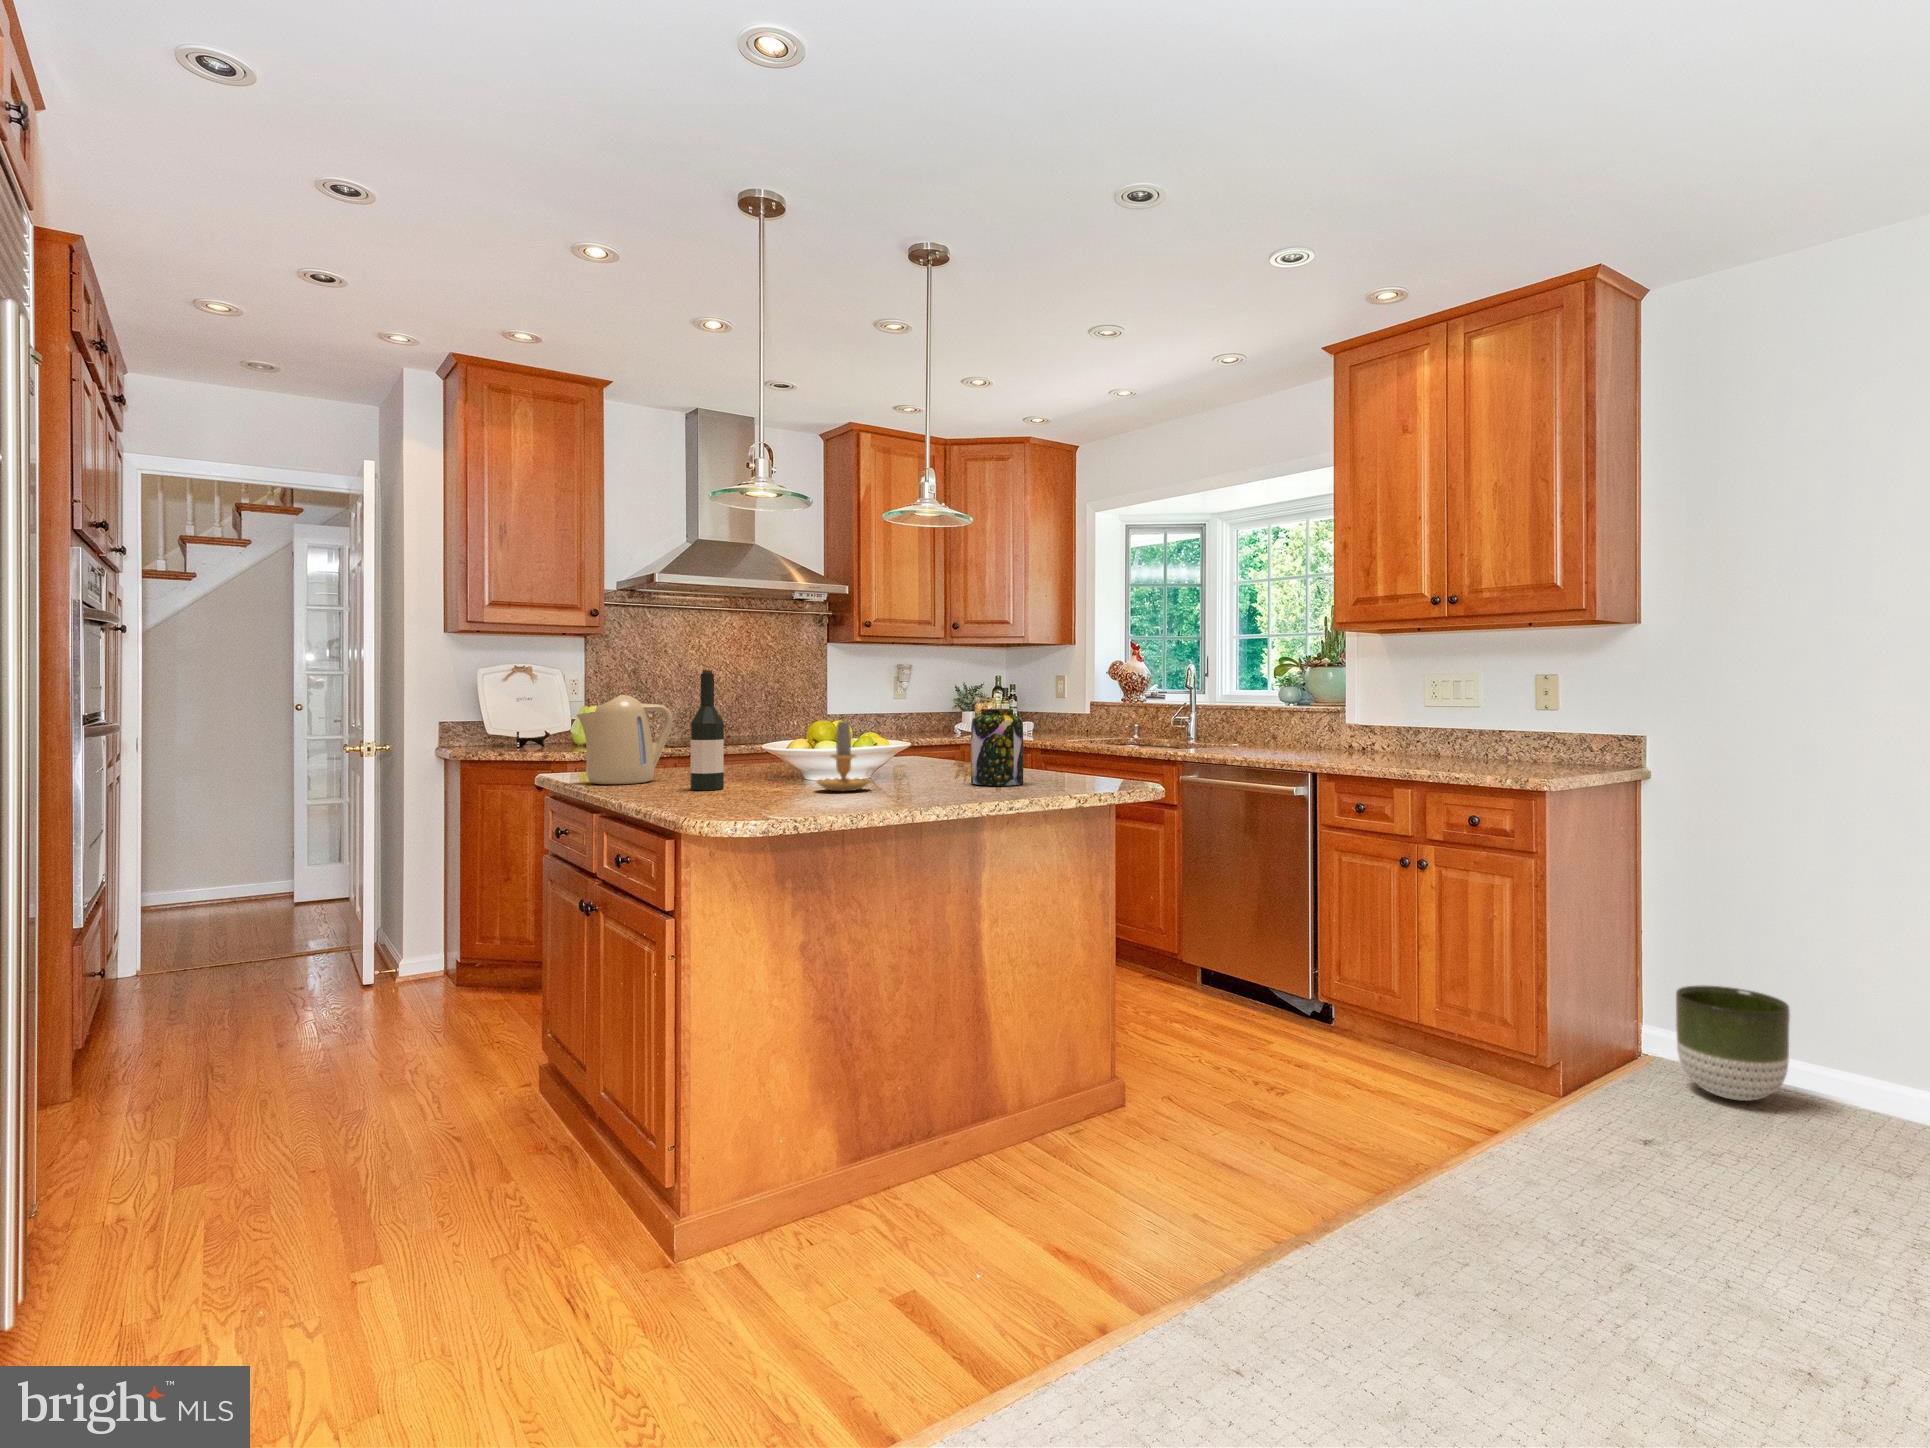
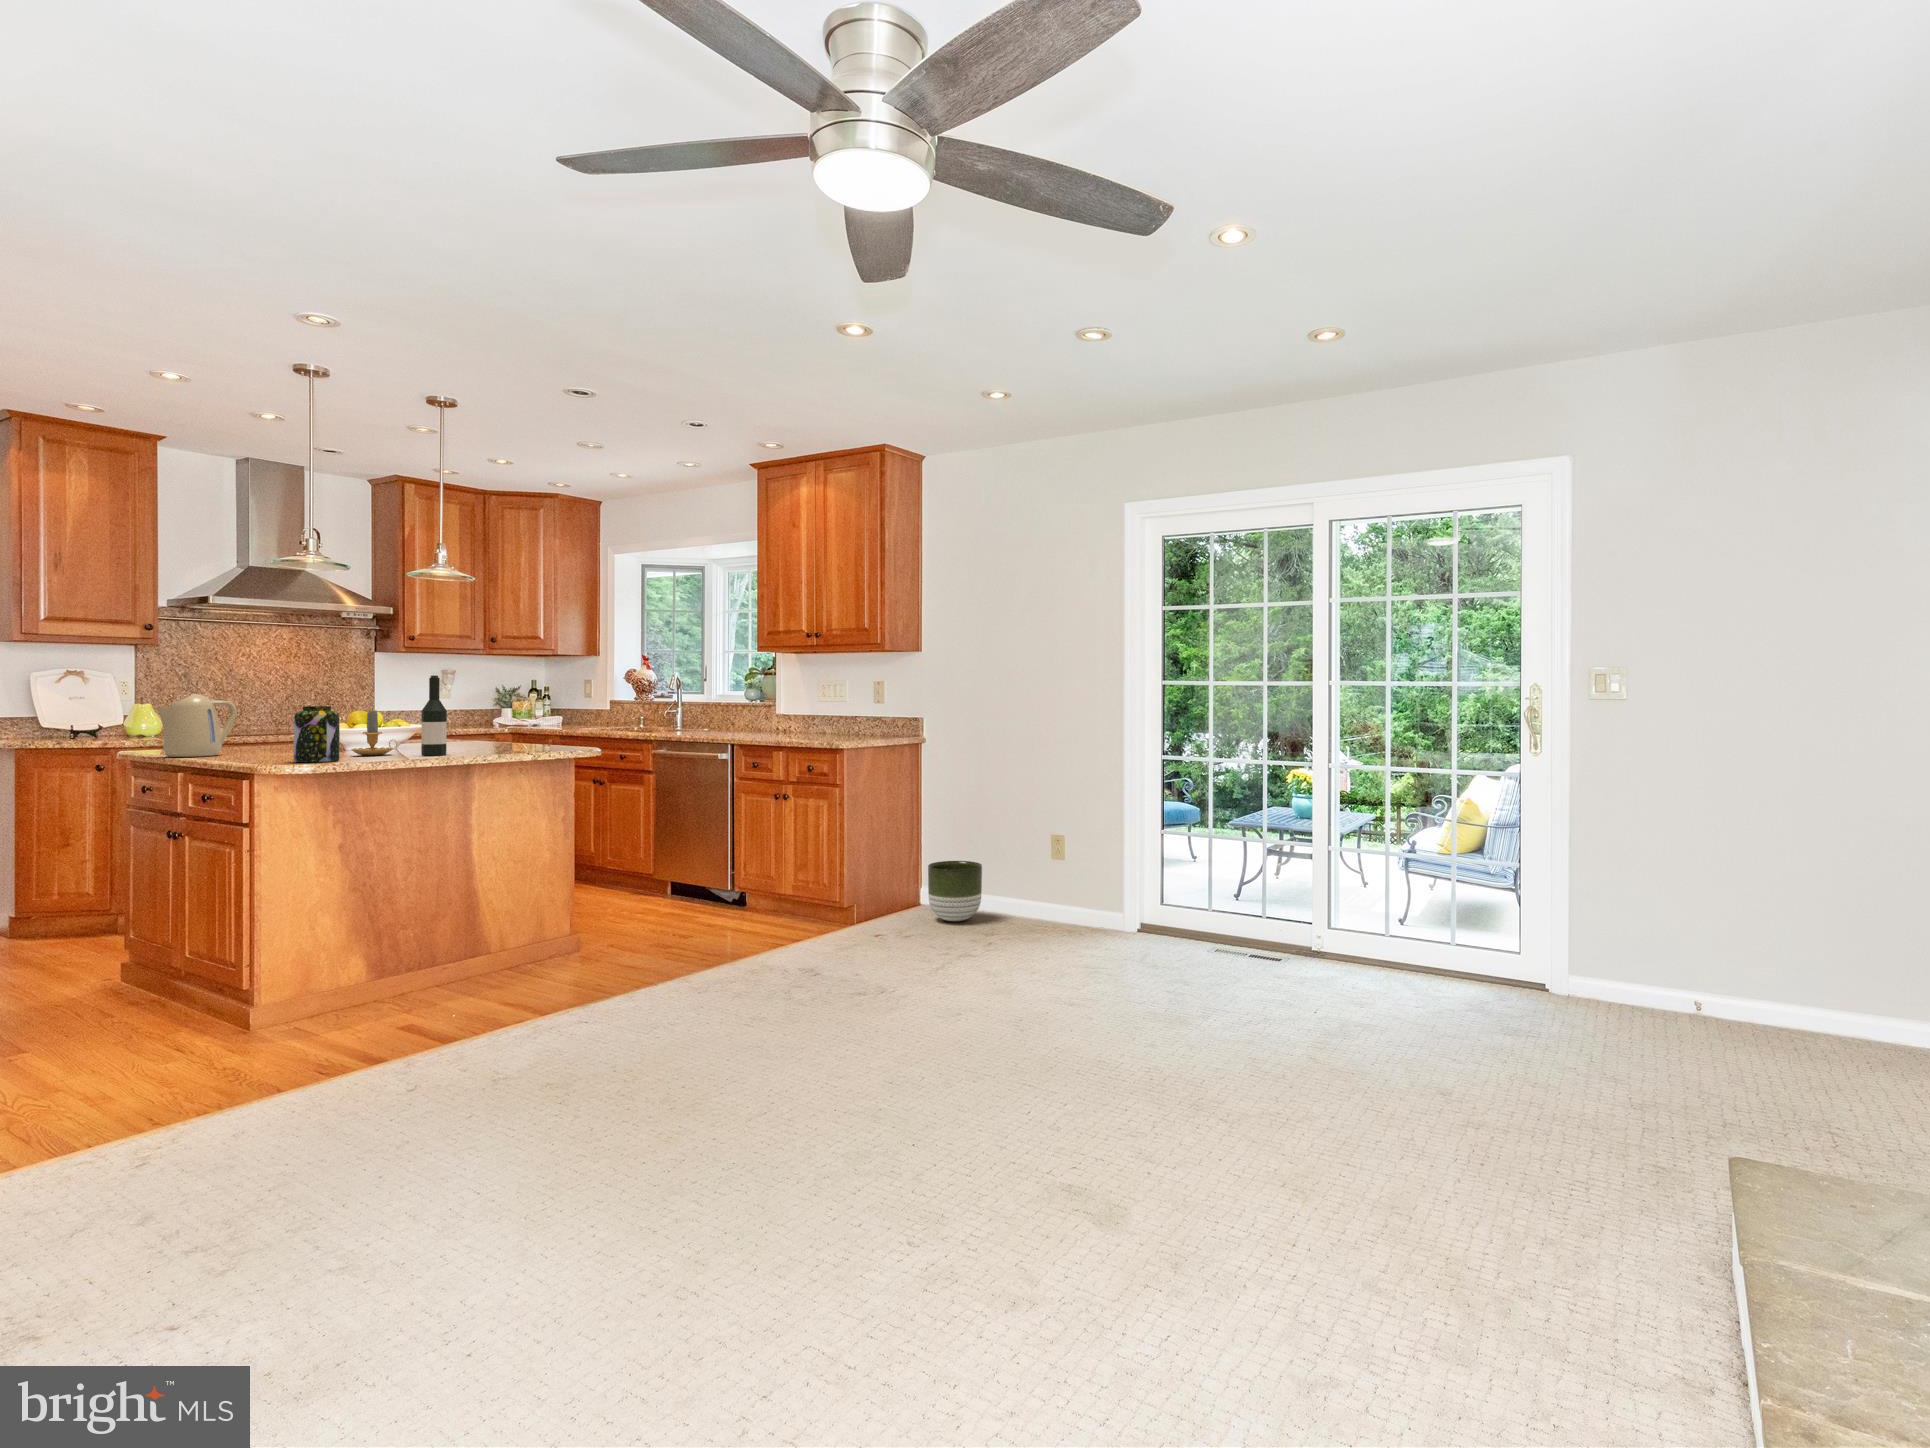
wine bottle: present [690,670,724,790] -> present [421,675,447,756]
jar: present [971,709,1023,786] -> present [294,706,340,762]

